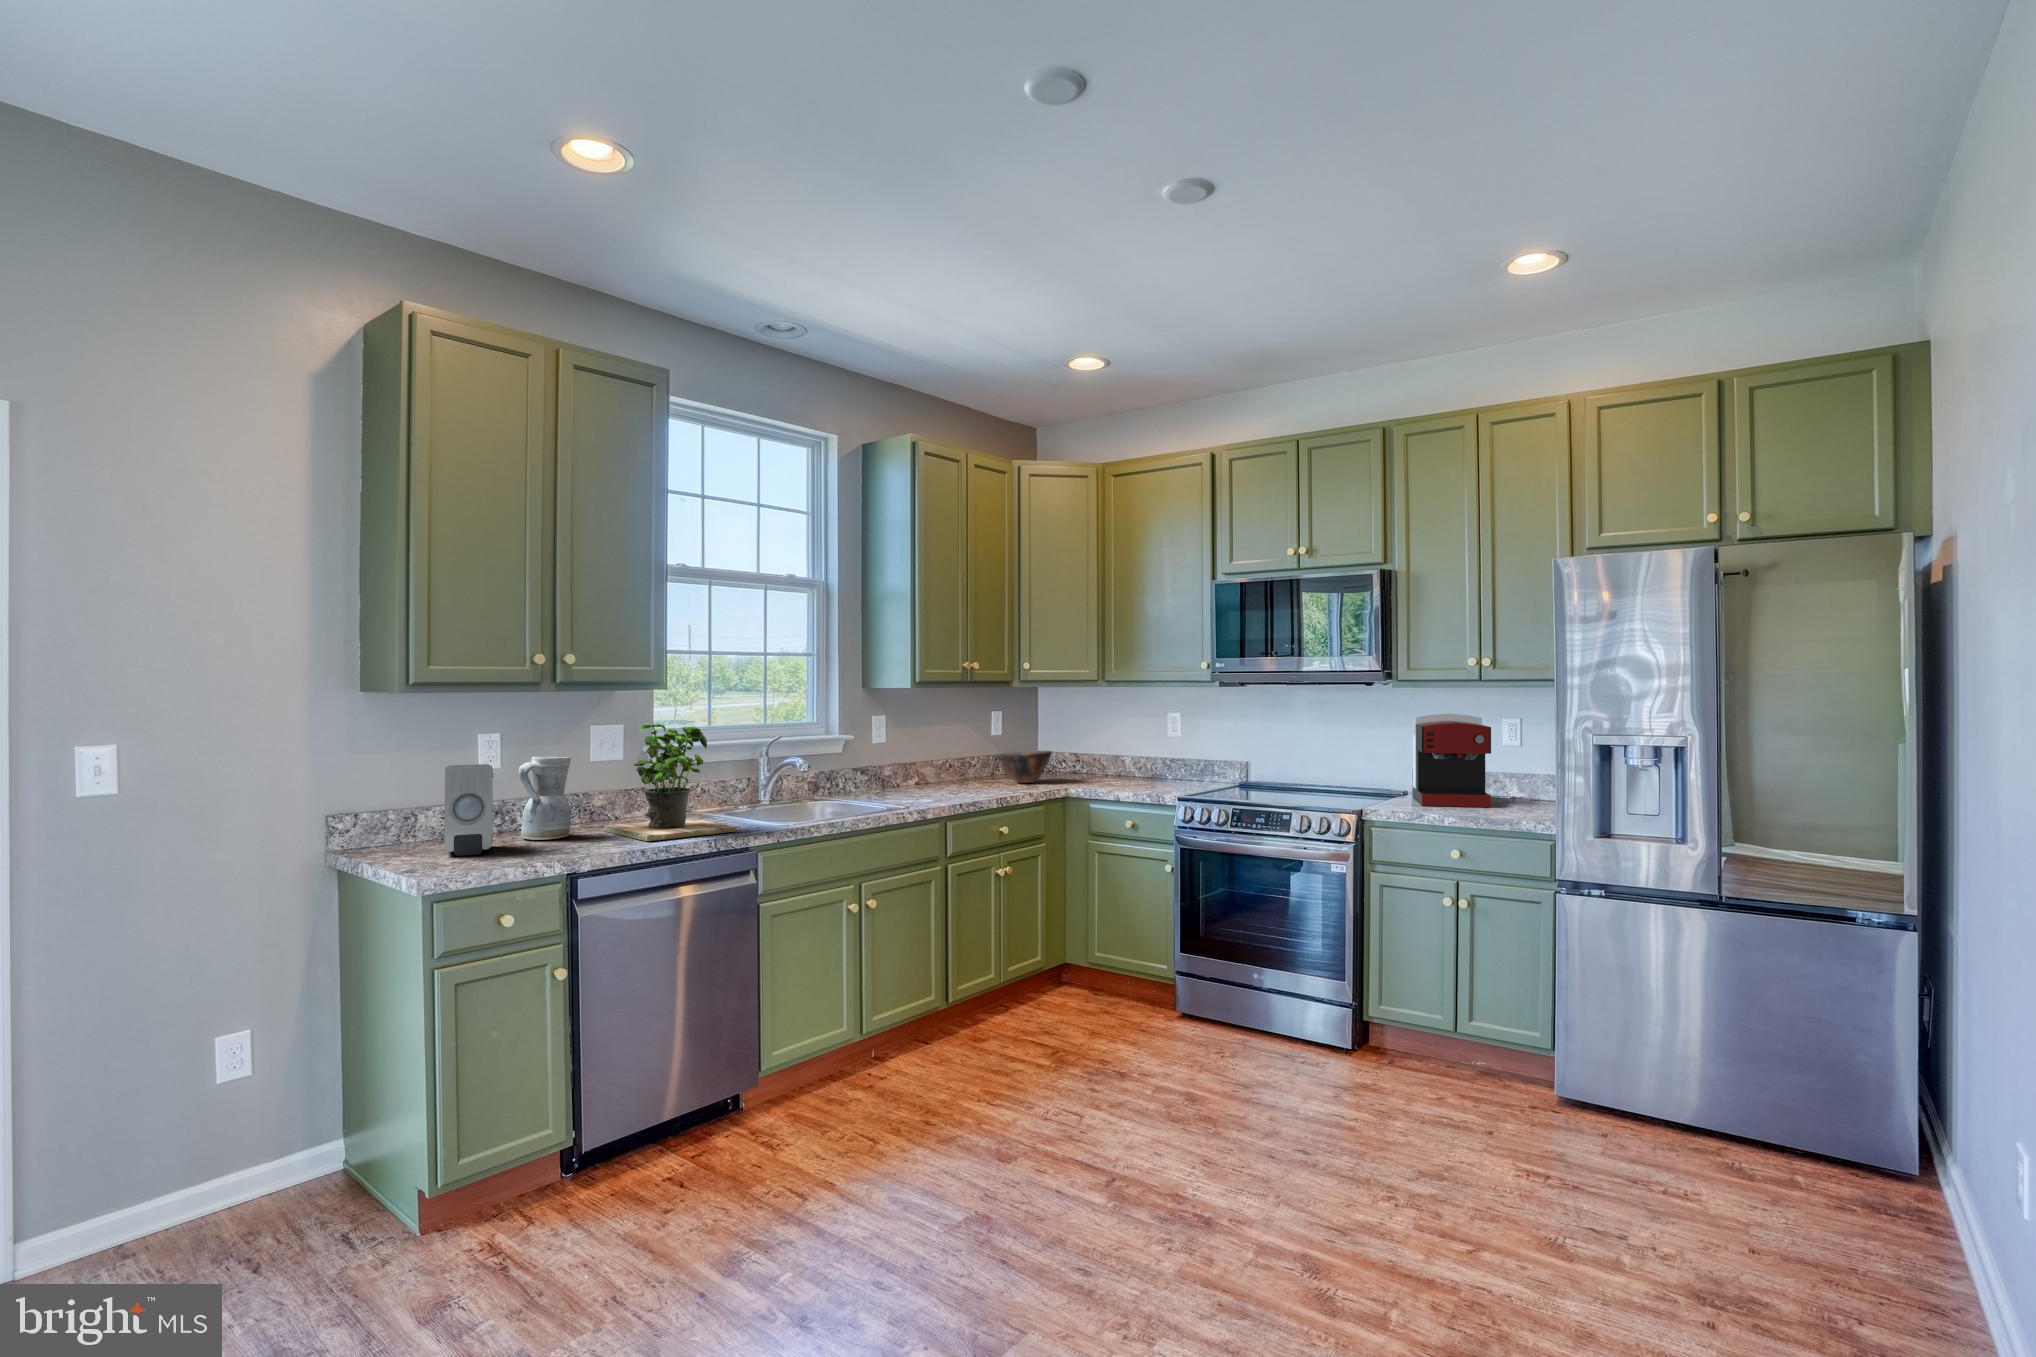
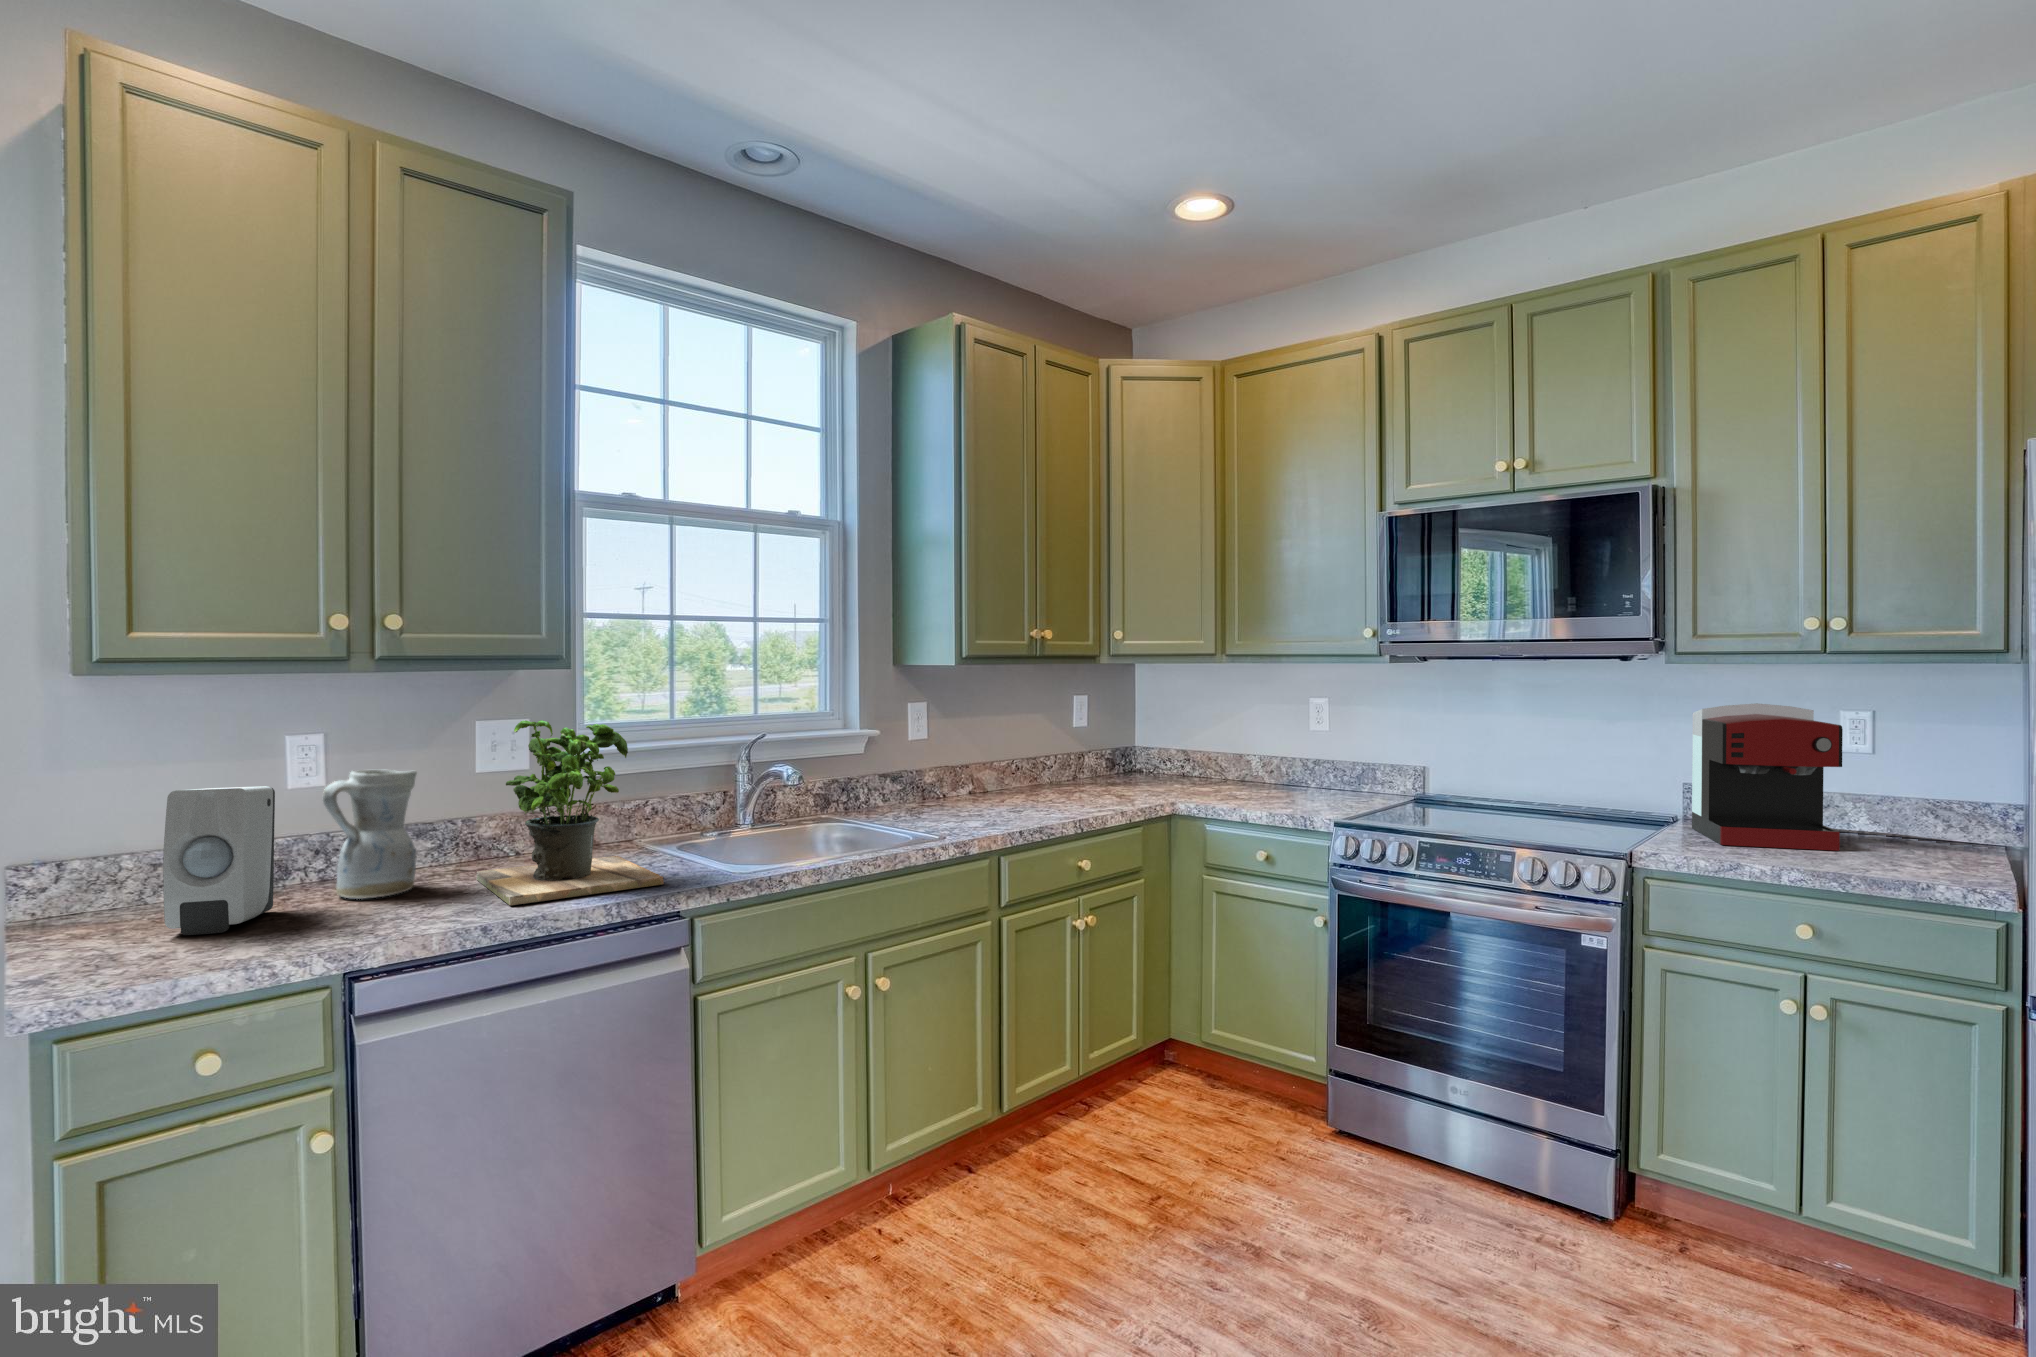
bowl: present [998,750,1052,783] -> none [1078,749,1153,793]

